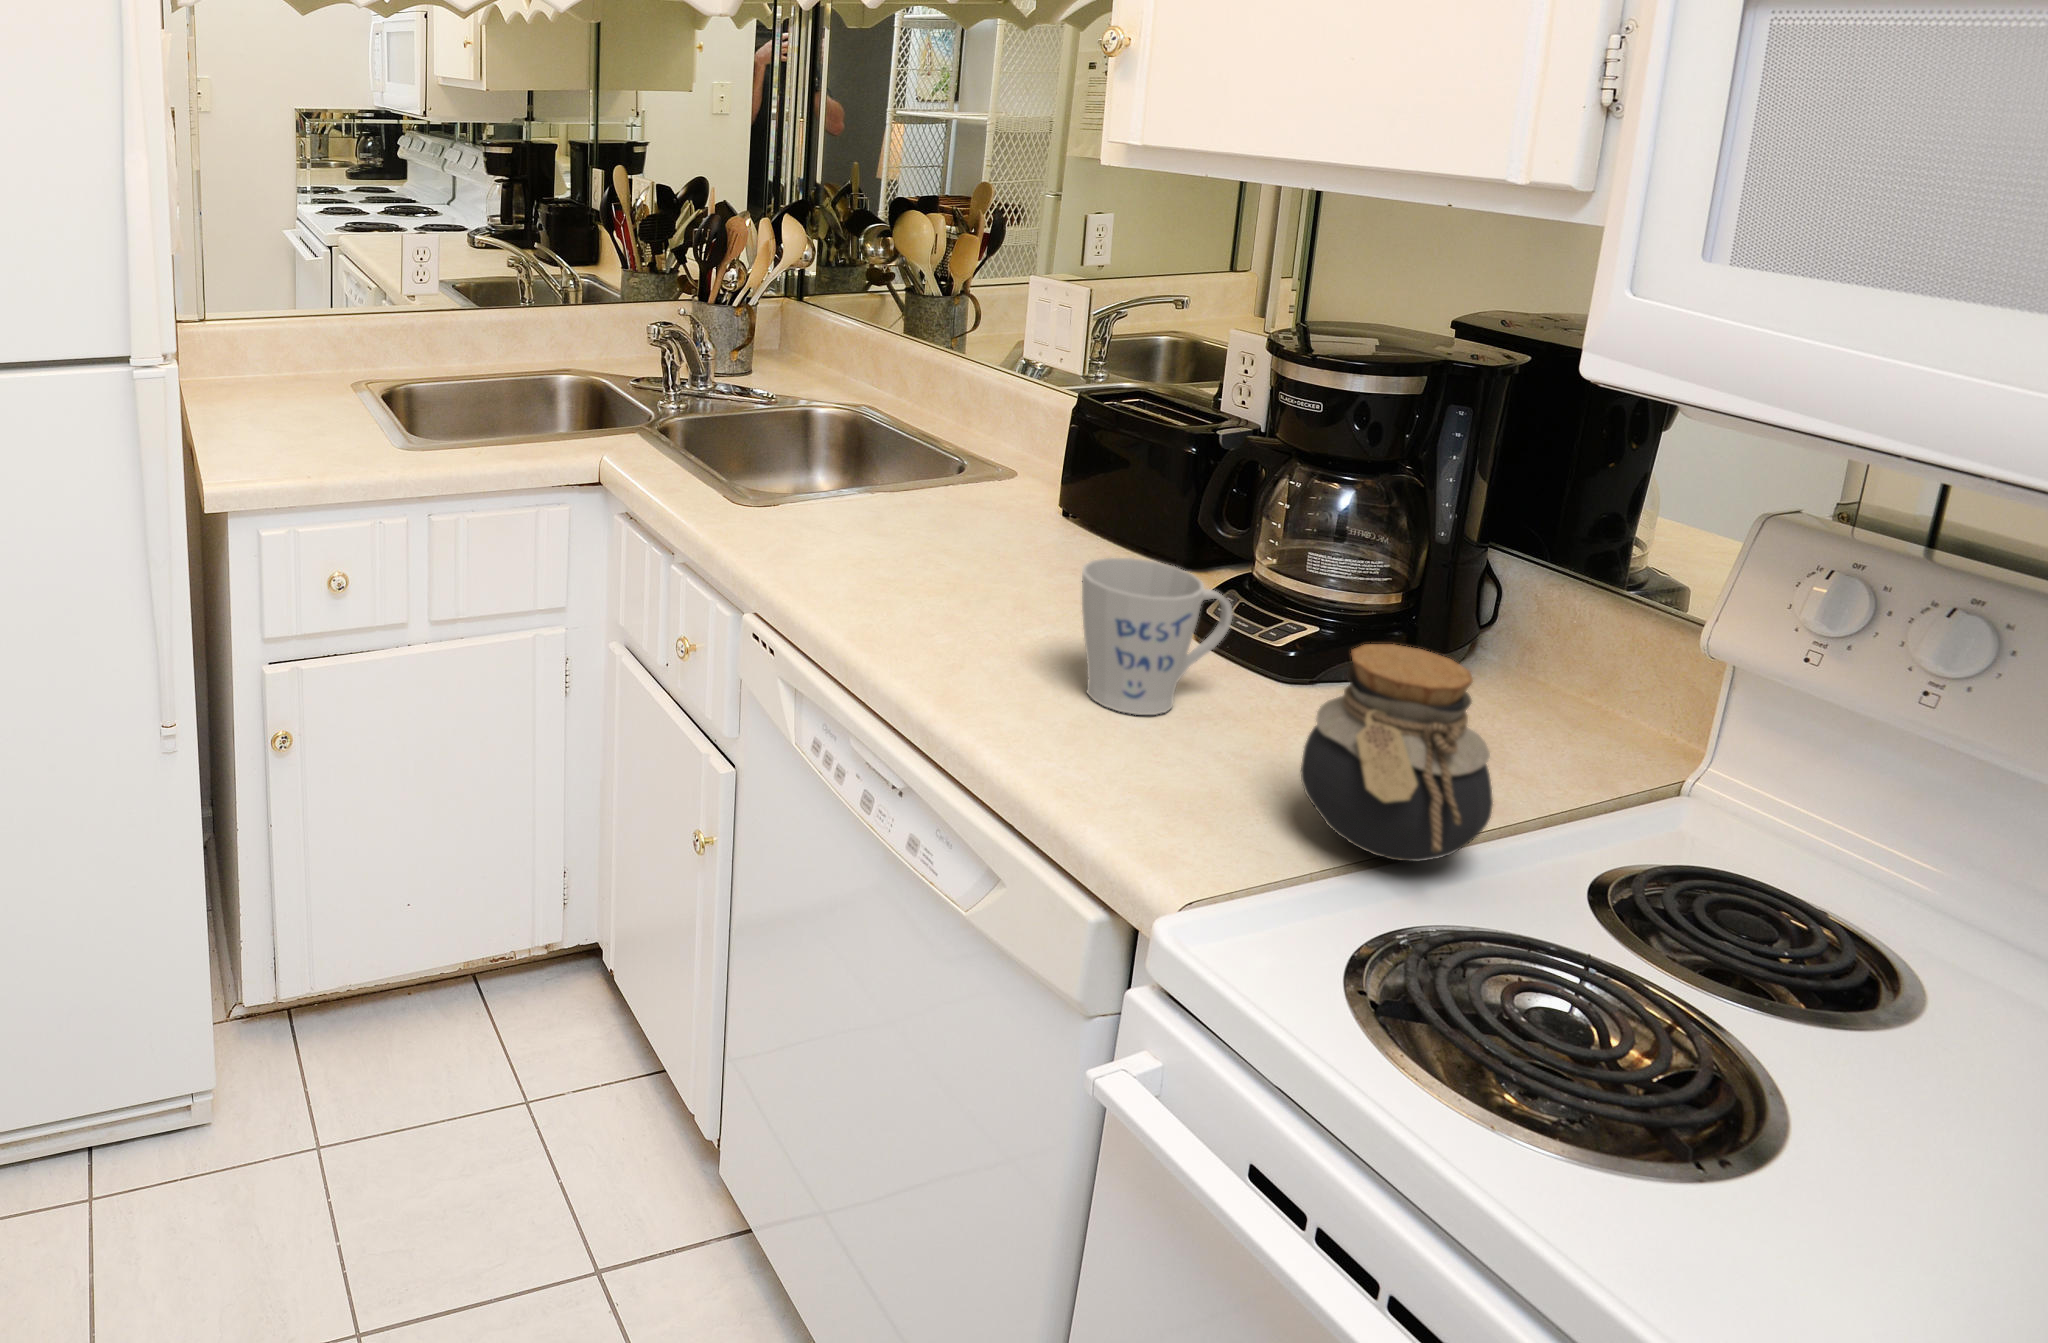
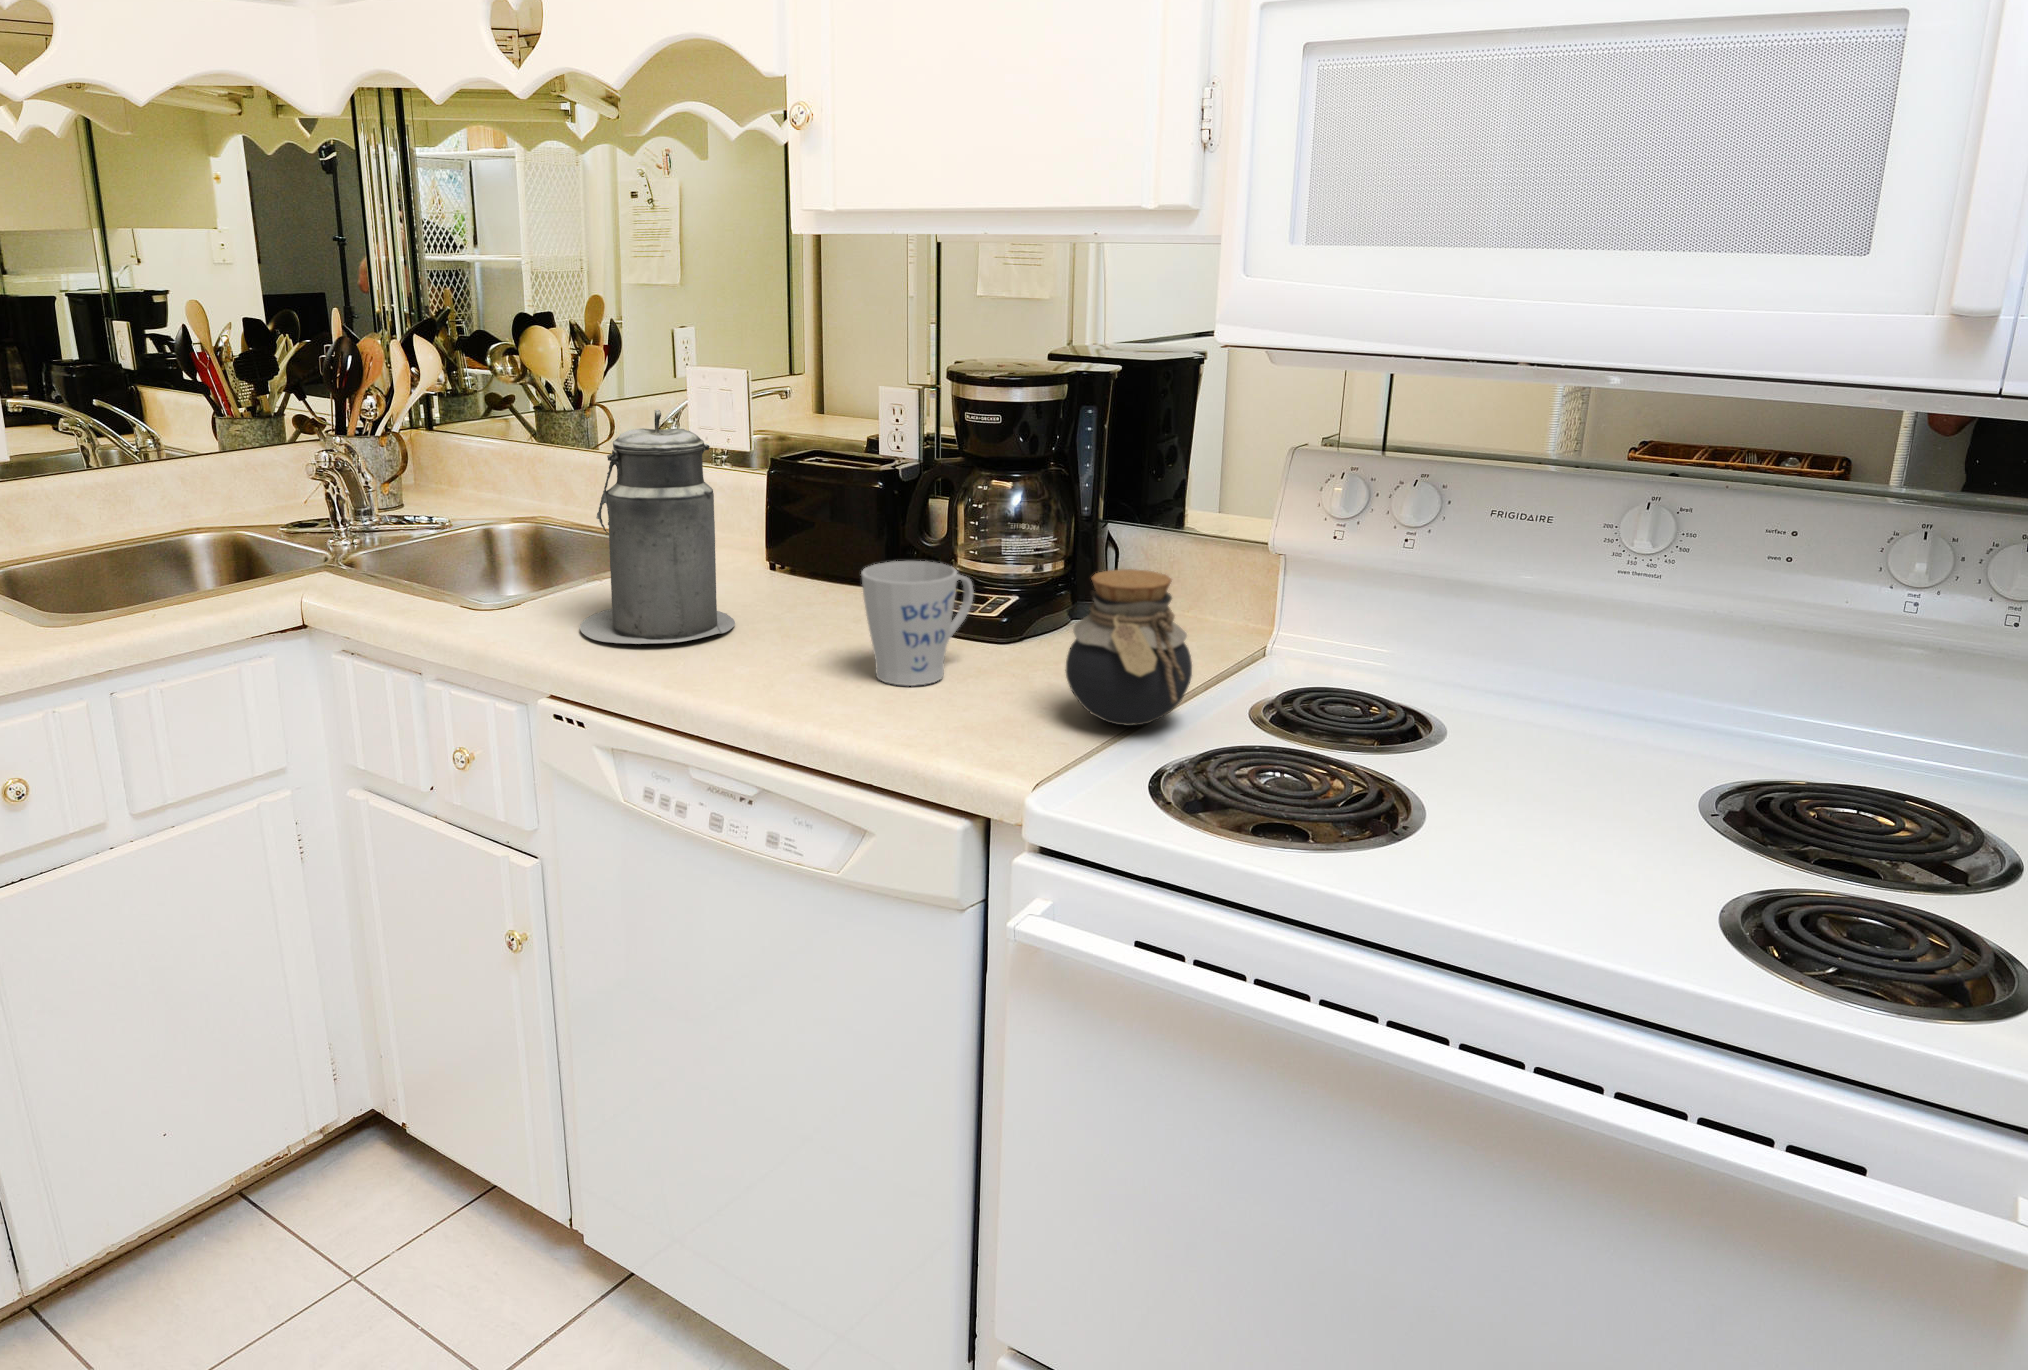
canister: none [807,340,973,589] -> present [580,409,735,644]

